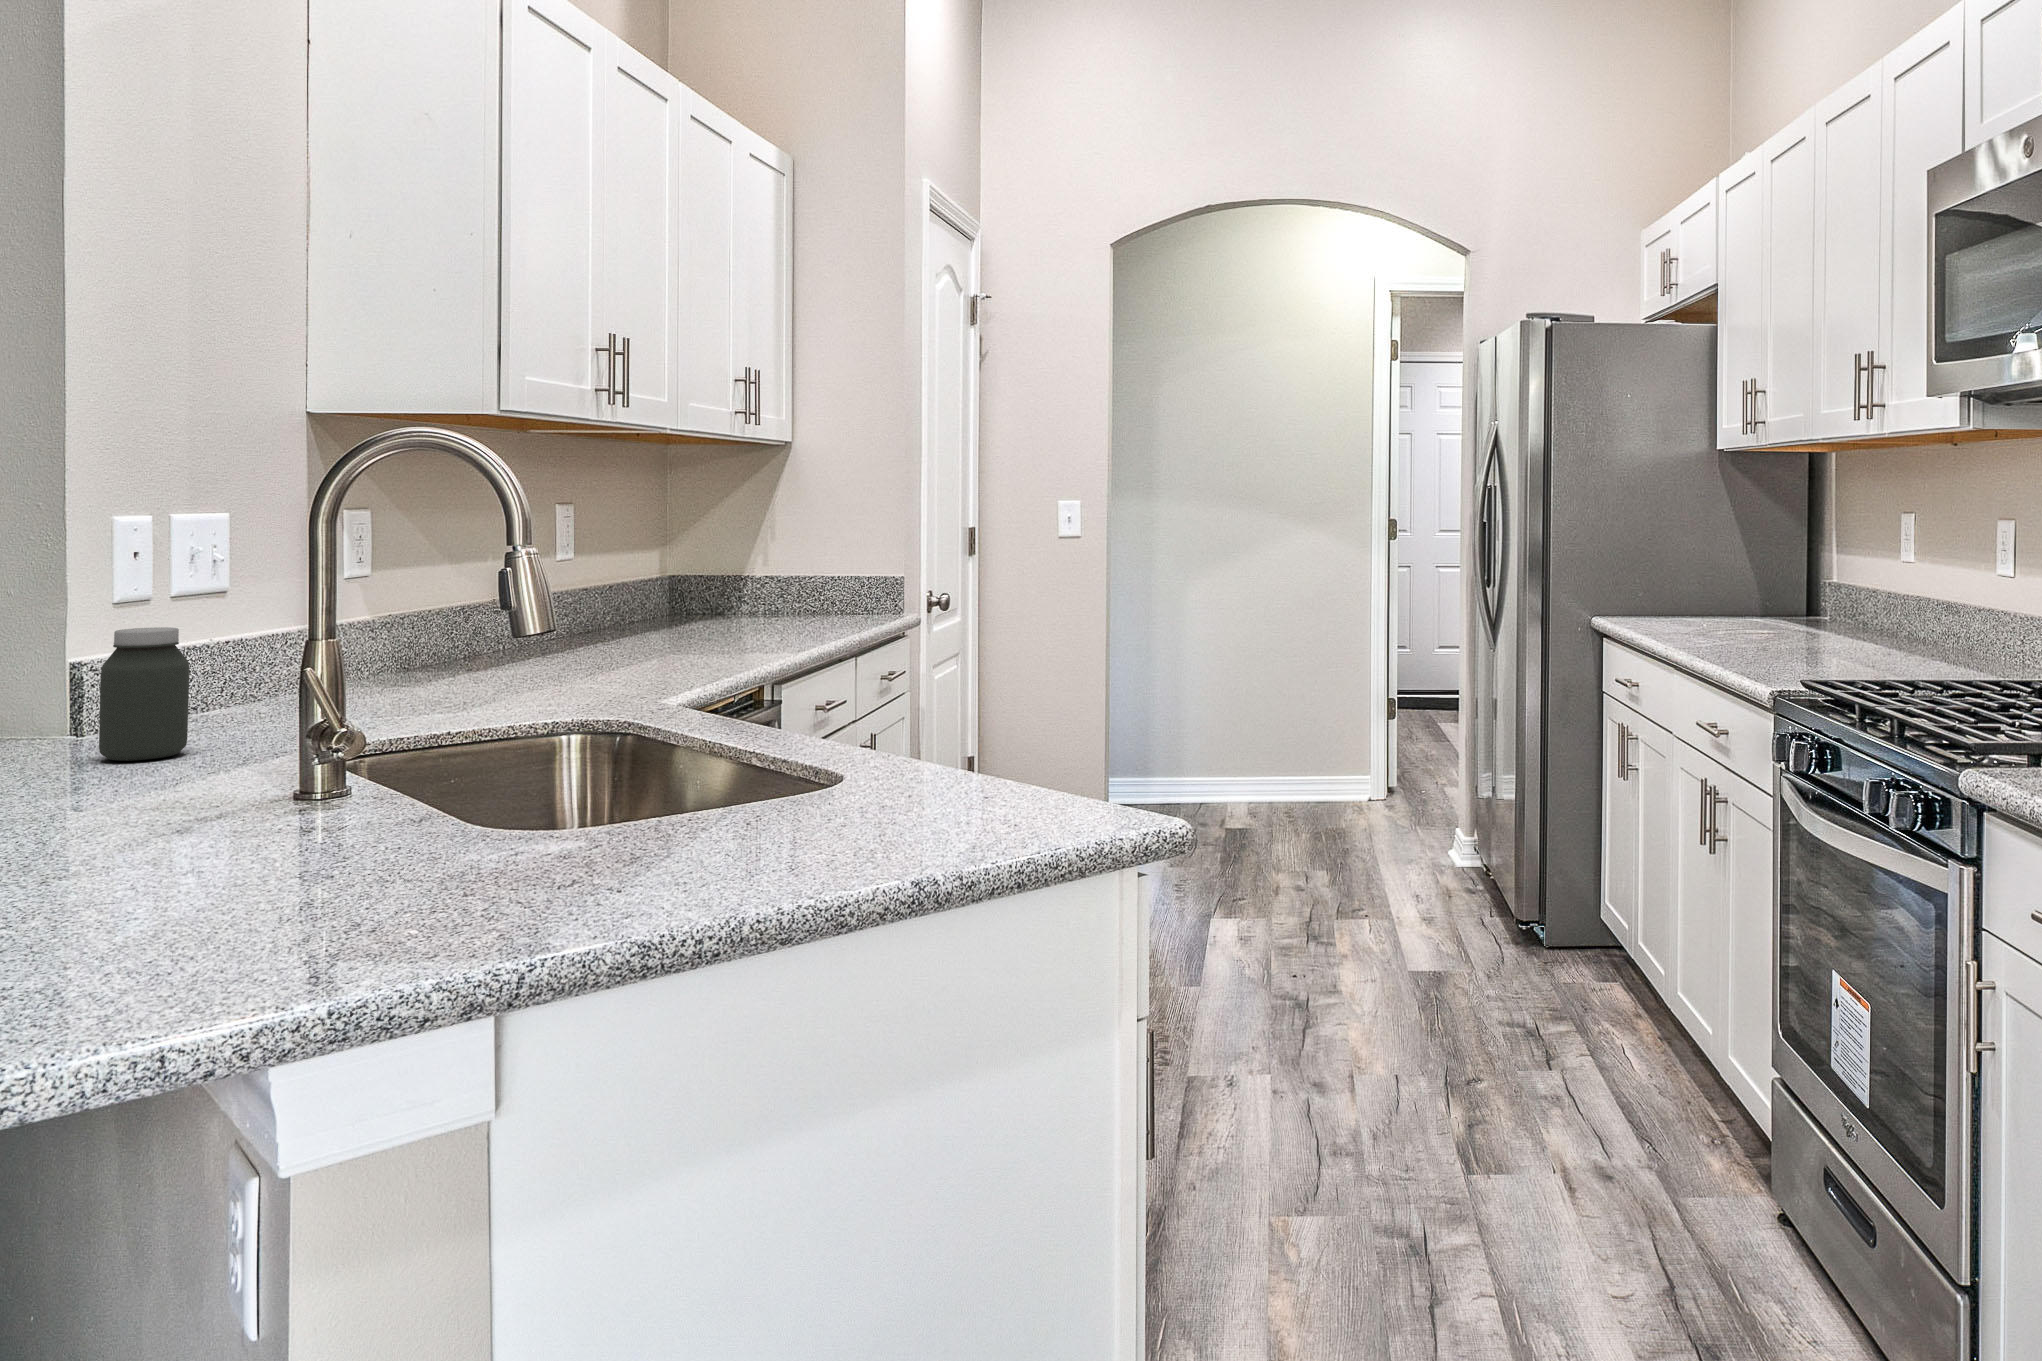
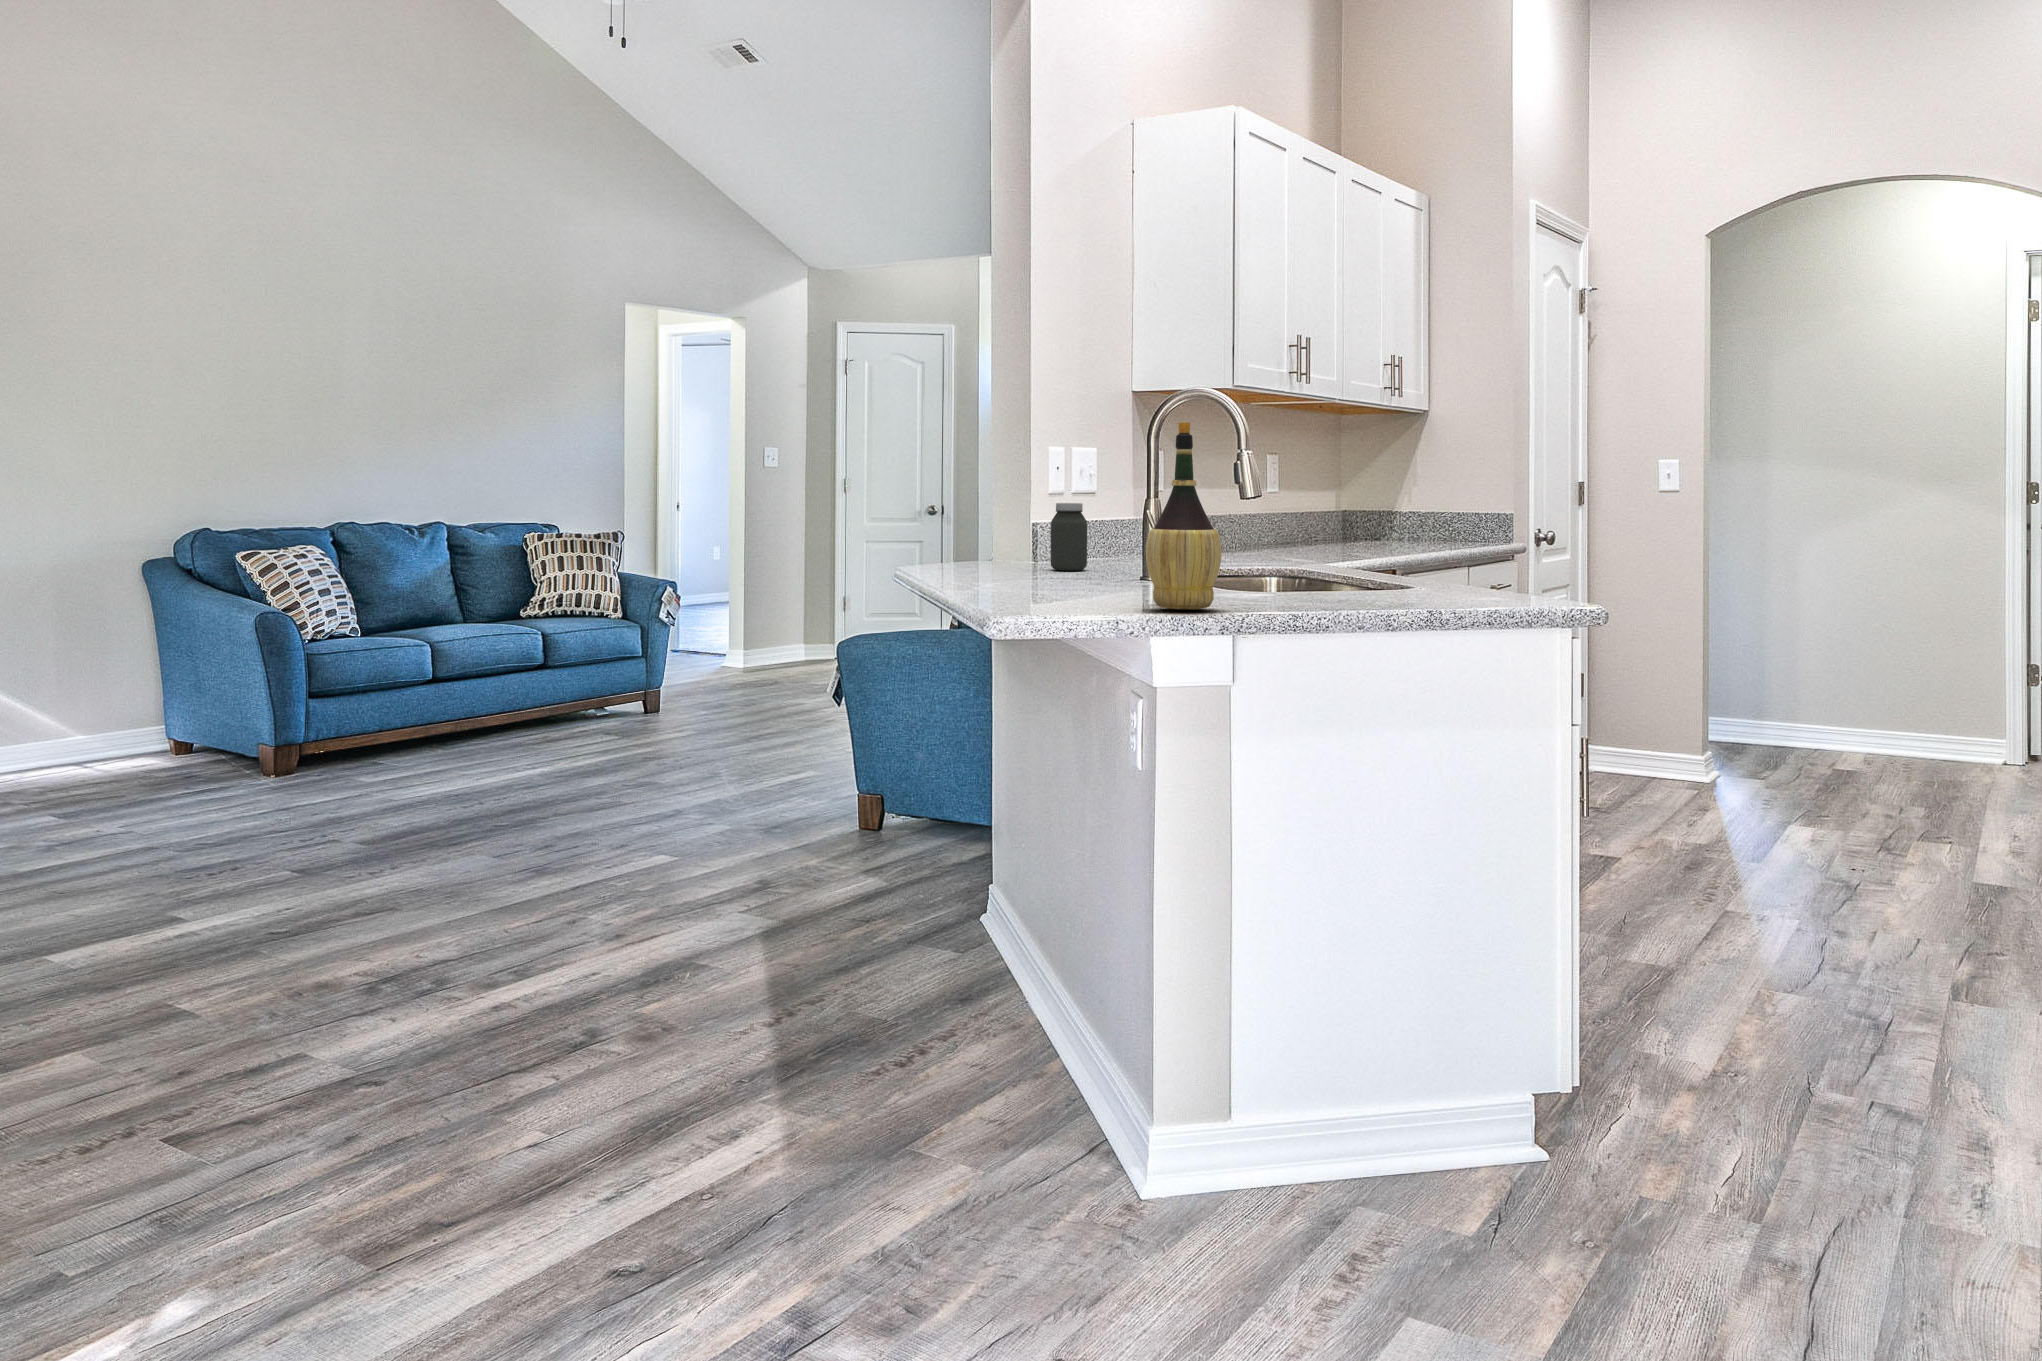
wine bottle: none [273,524,476,961] -> present [1146,422,1221,610]

